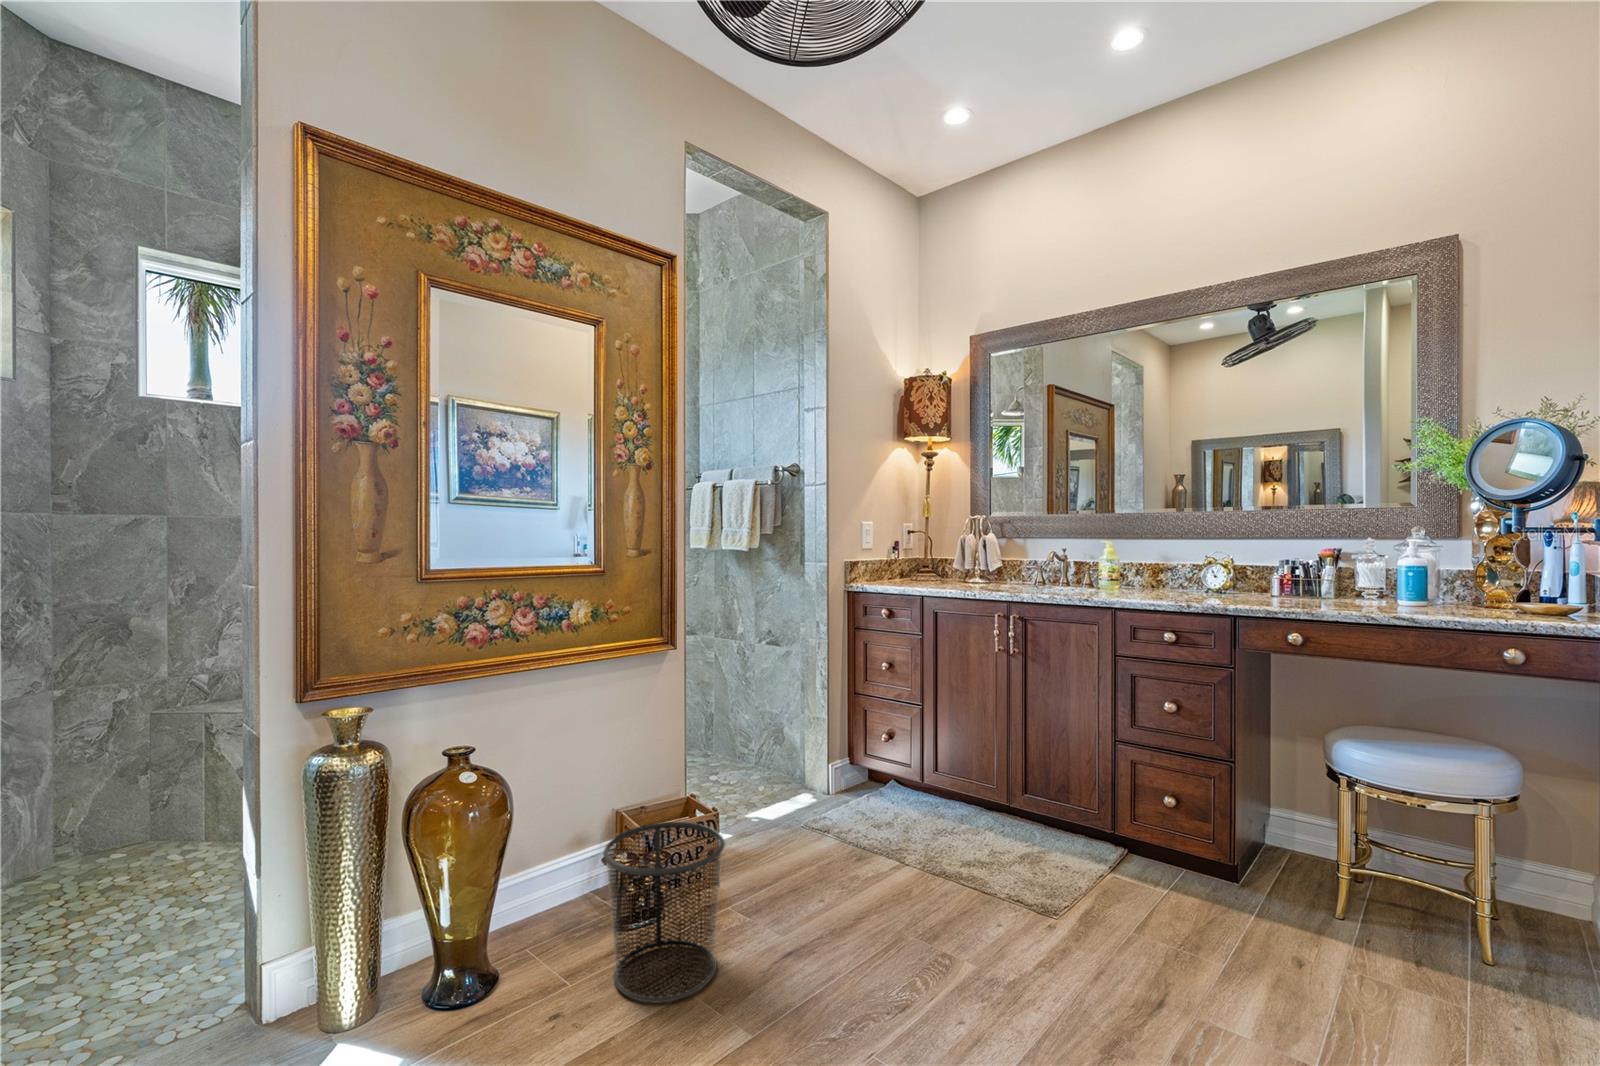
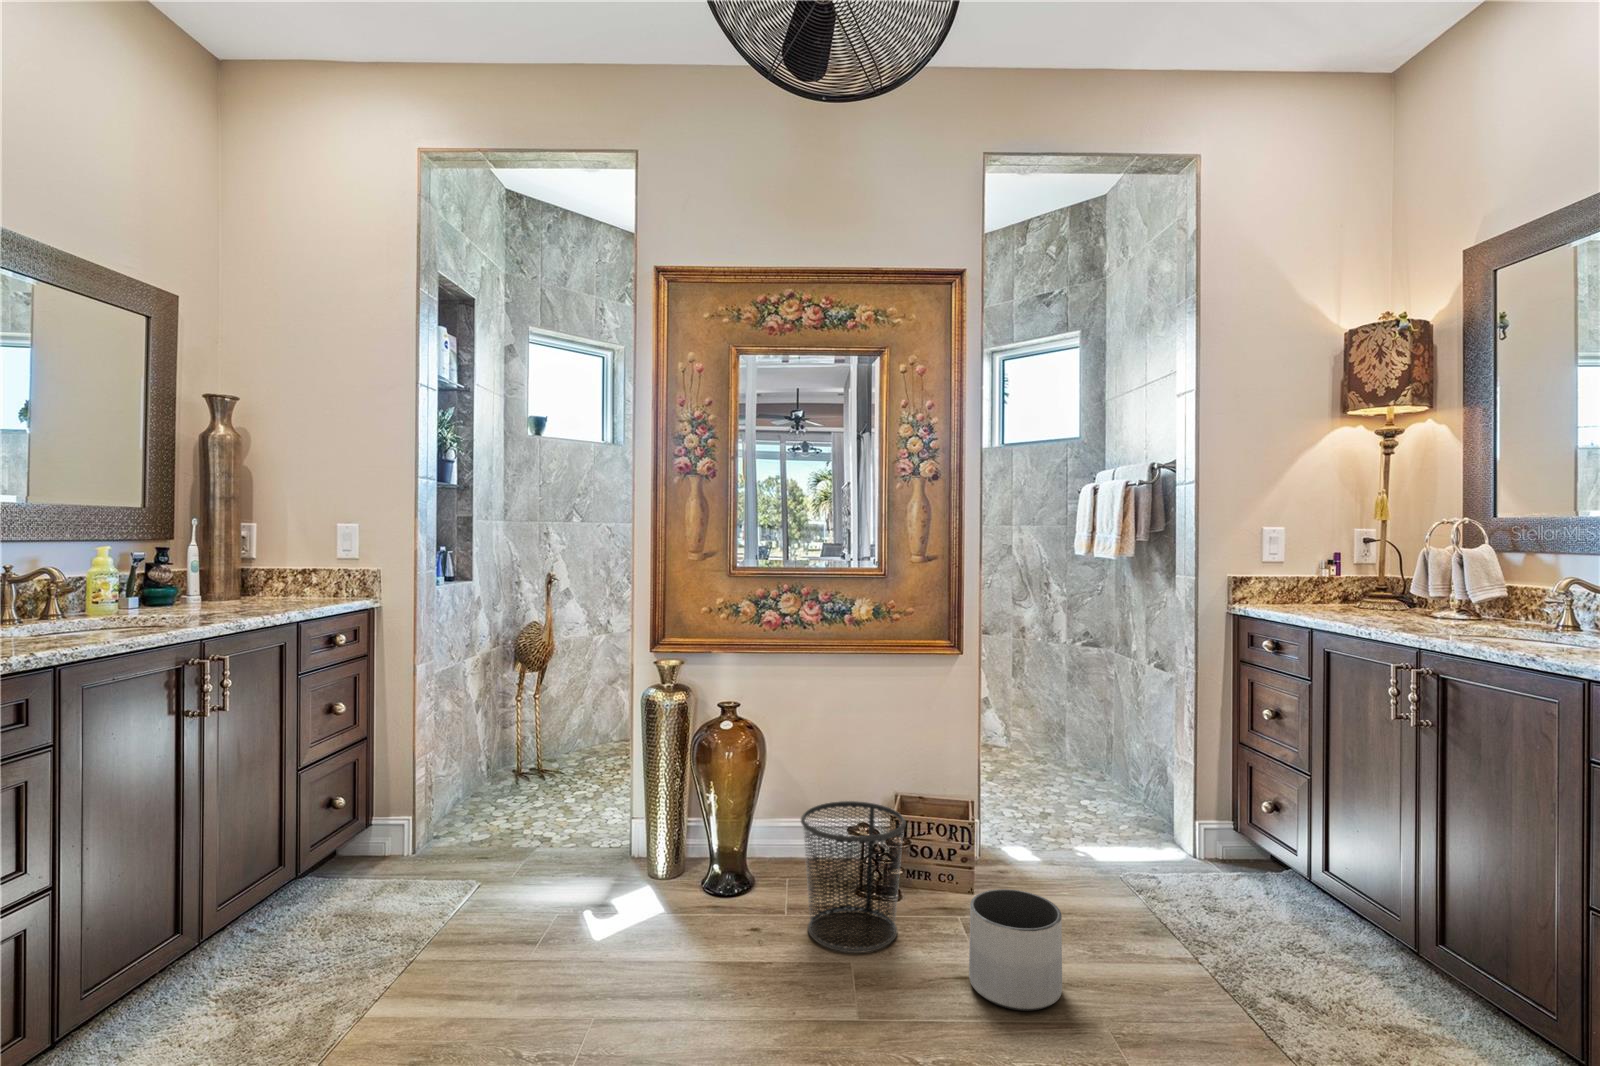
planter: none [810,859,895,974] -> present [969,889,1062,1011]

